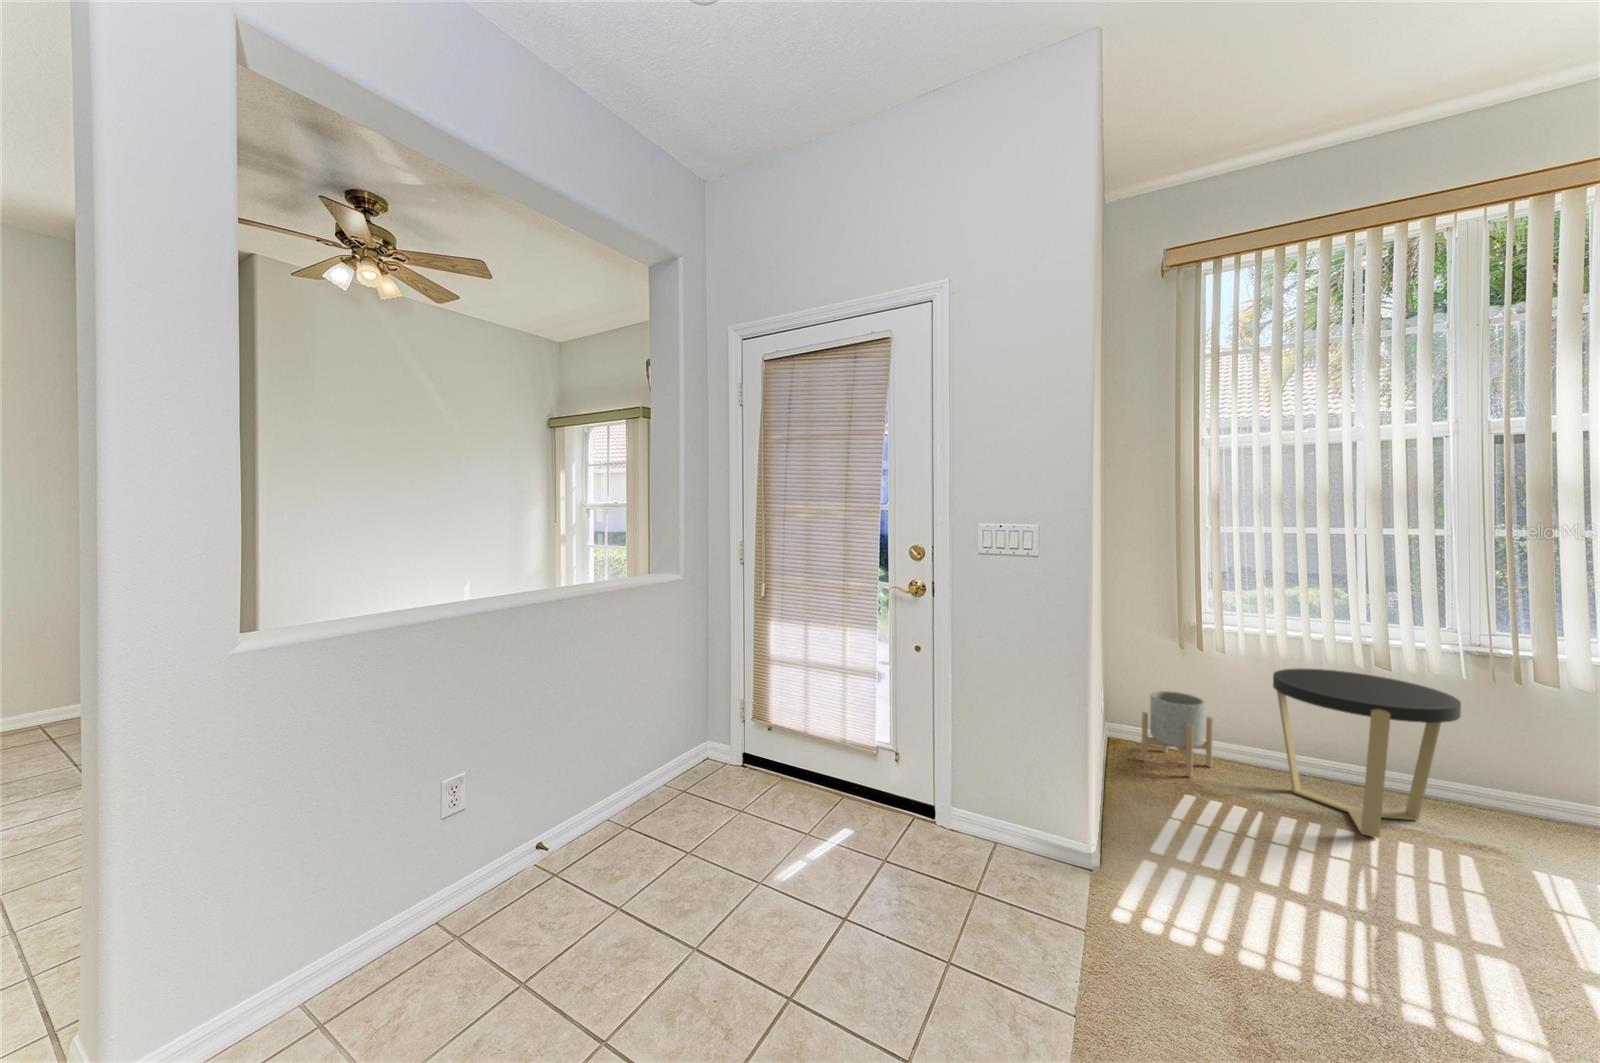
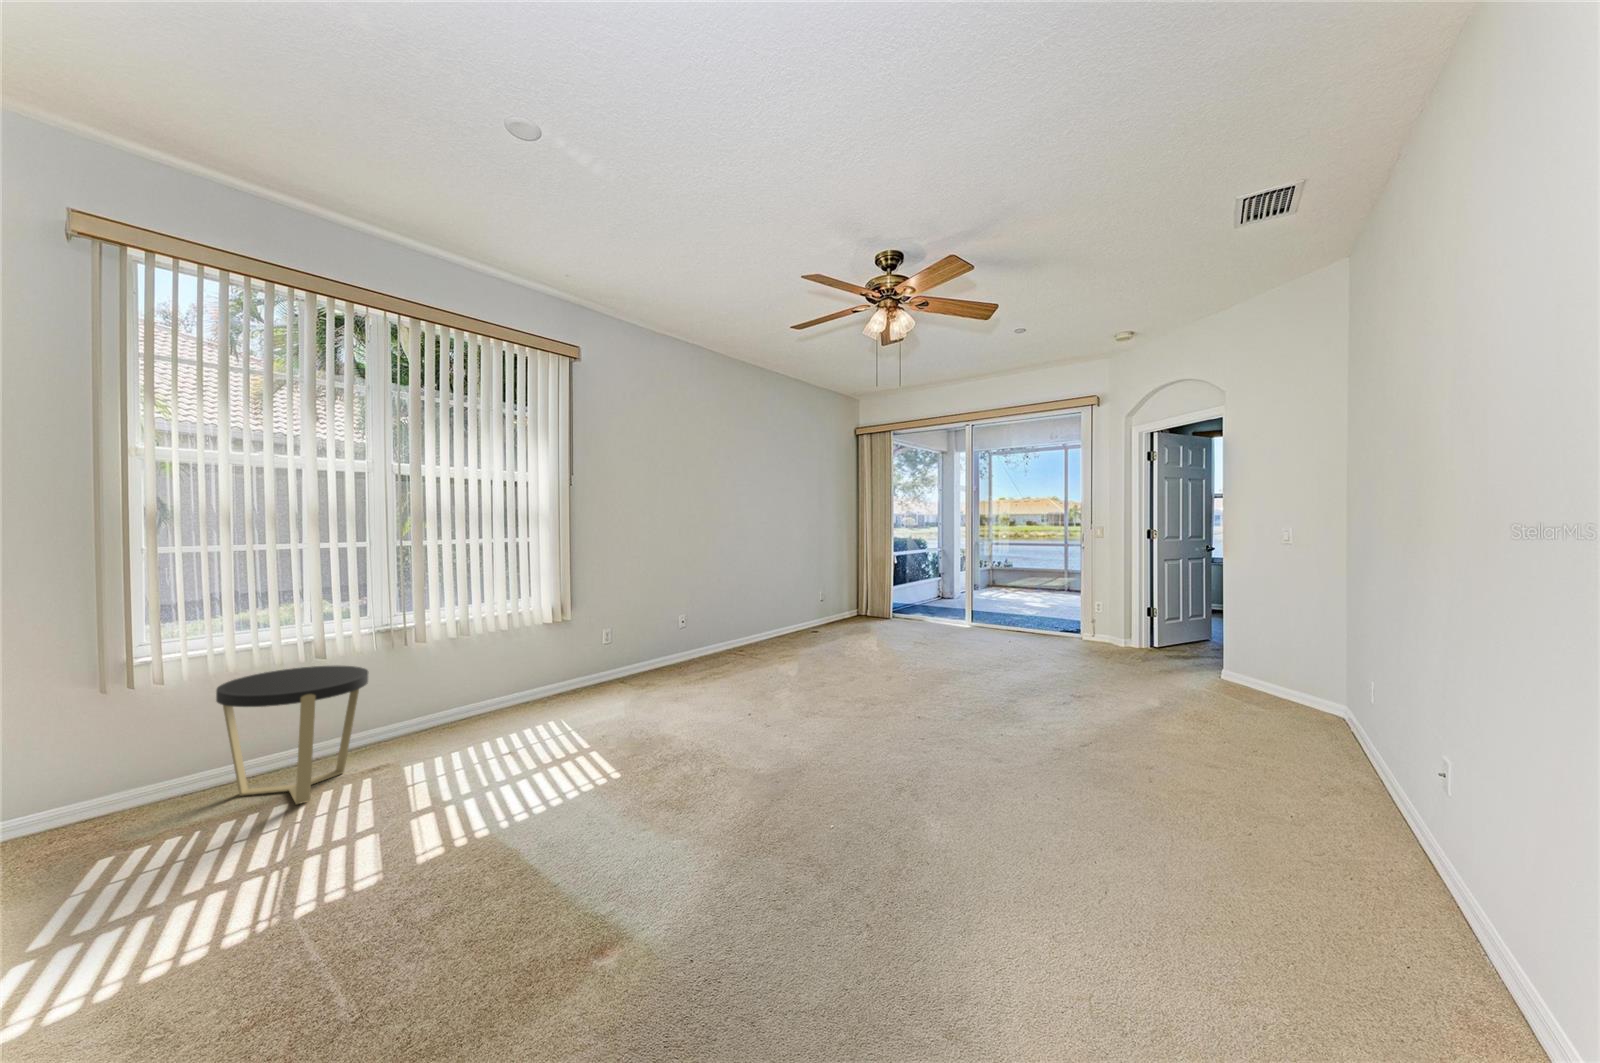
planter: present [1141,691,1213,777] -> none [34,737,147,843]

